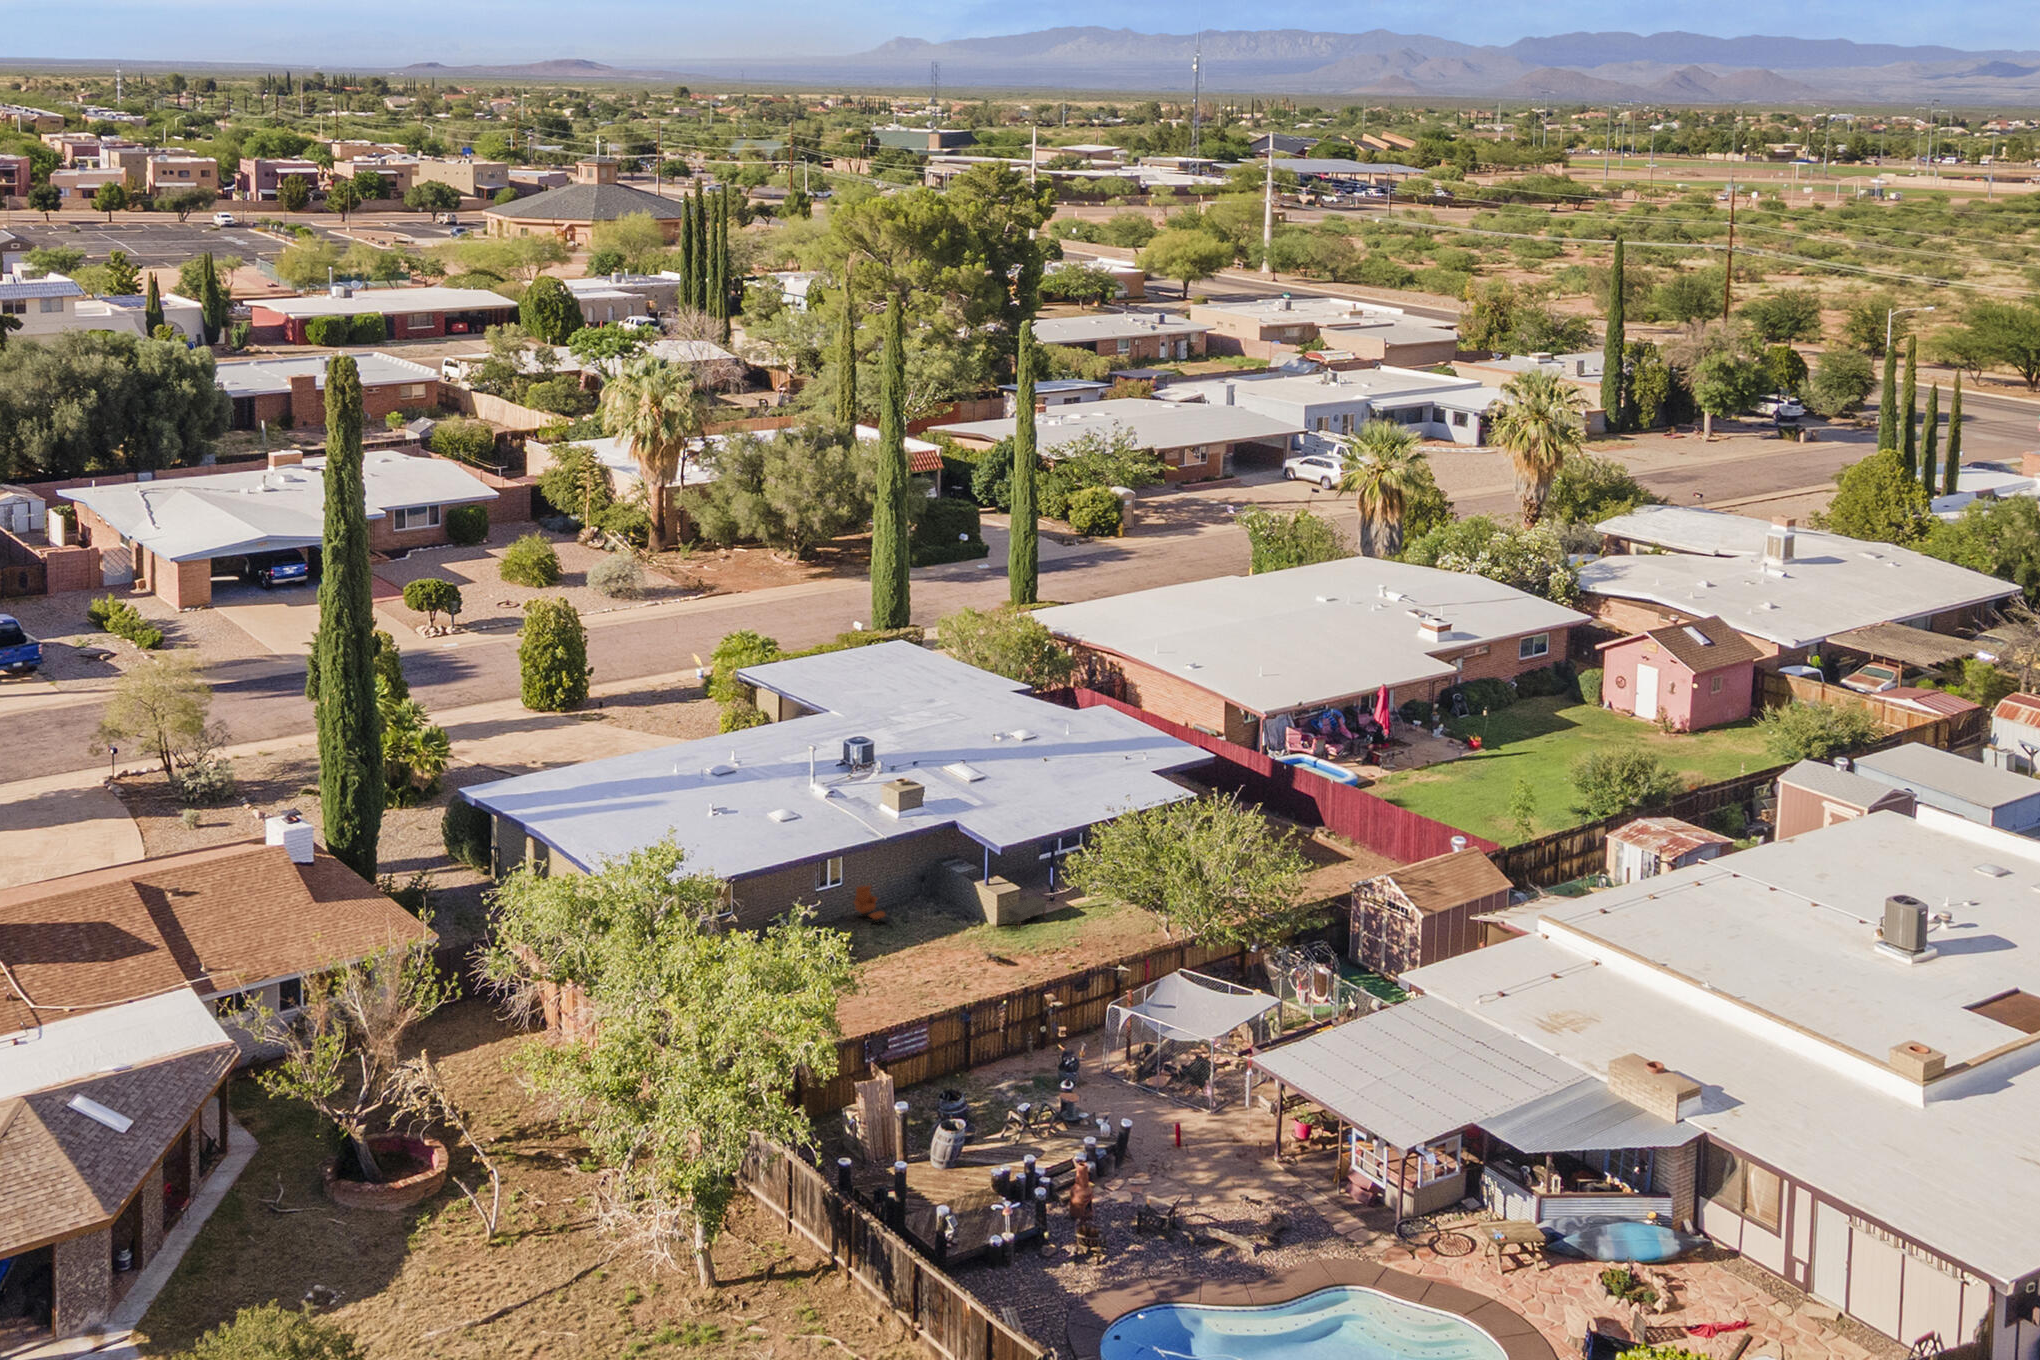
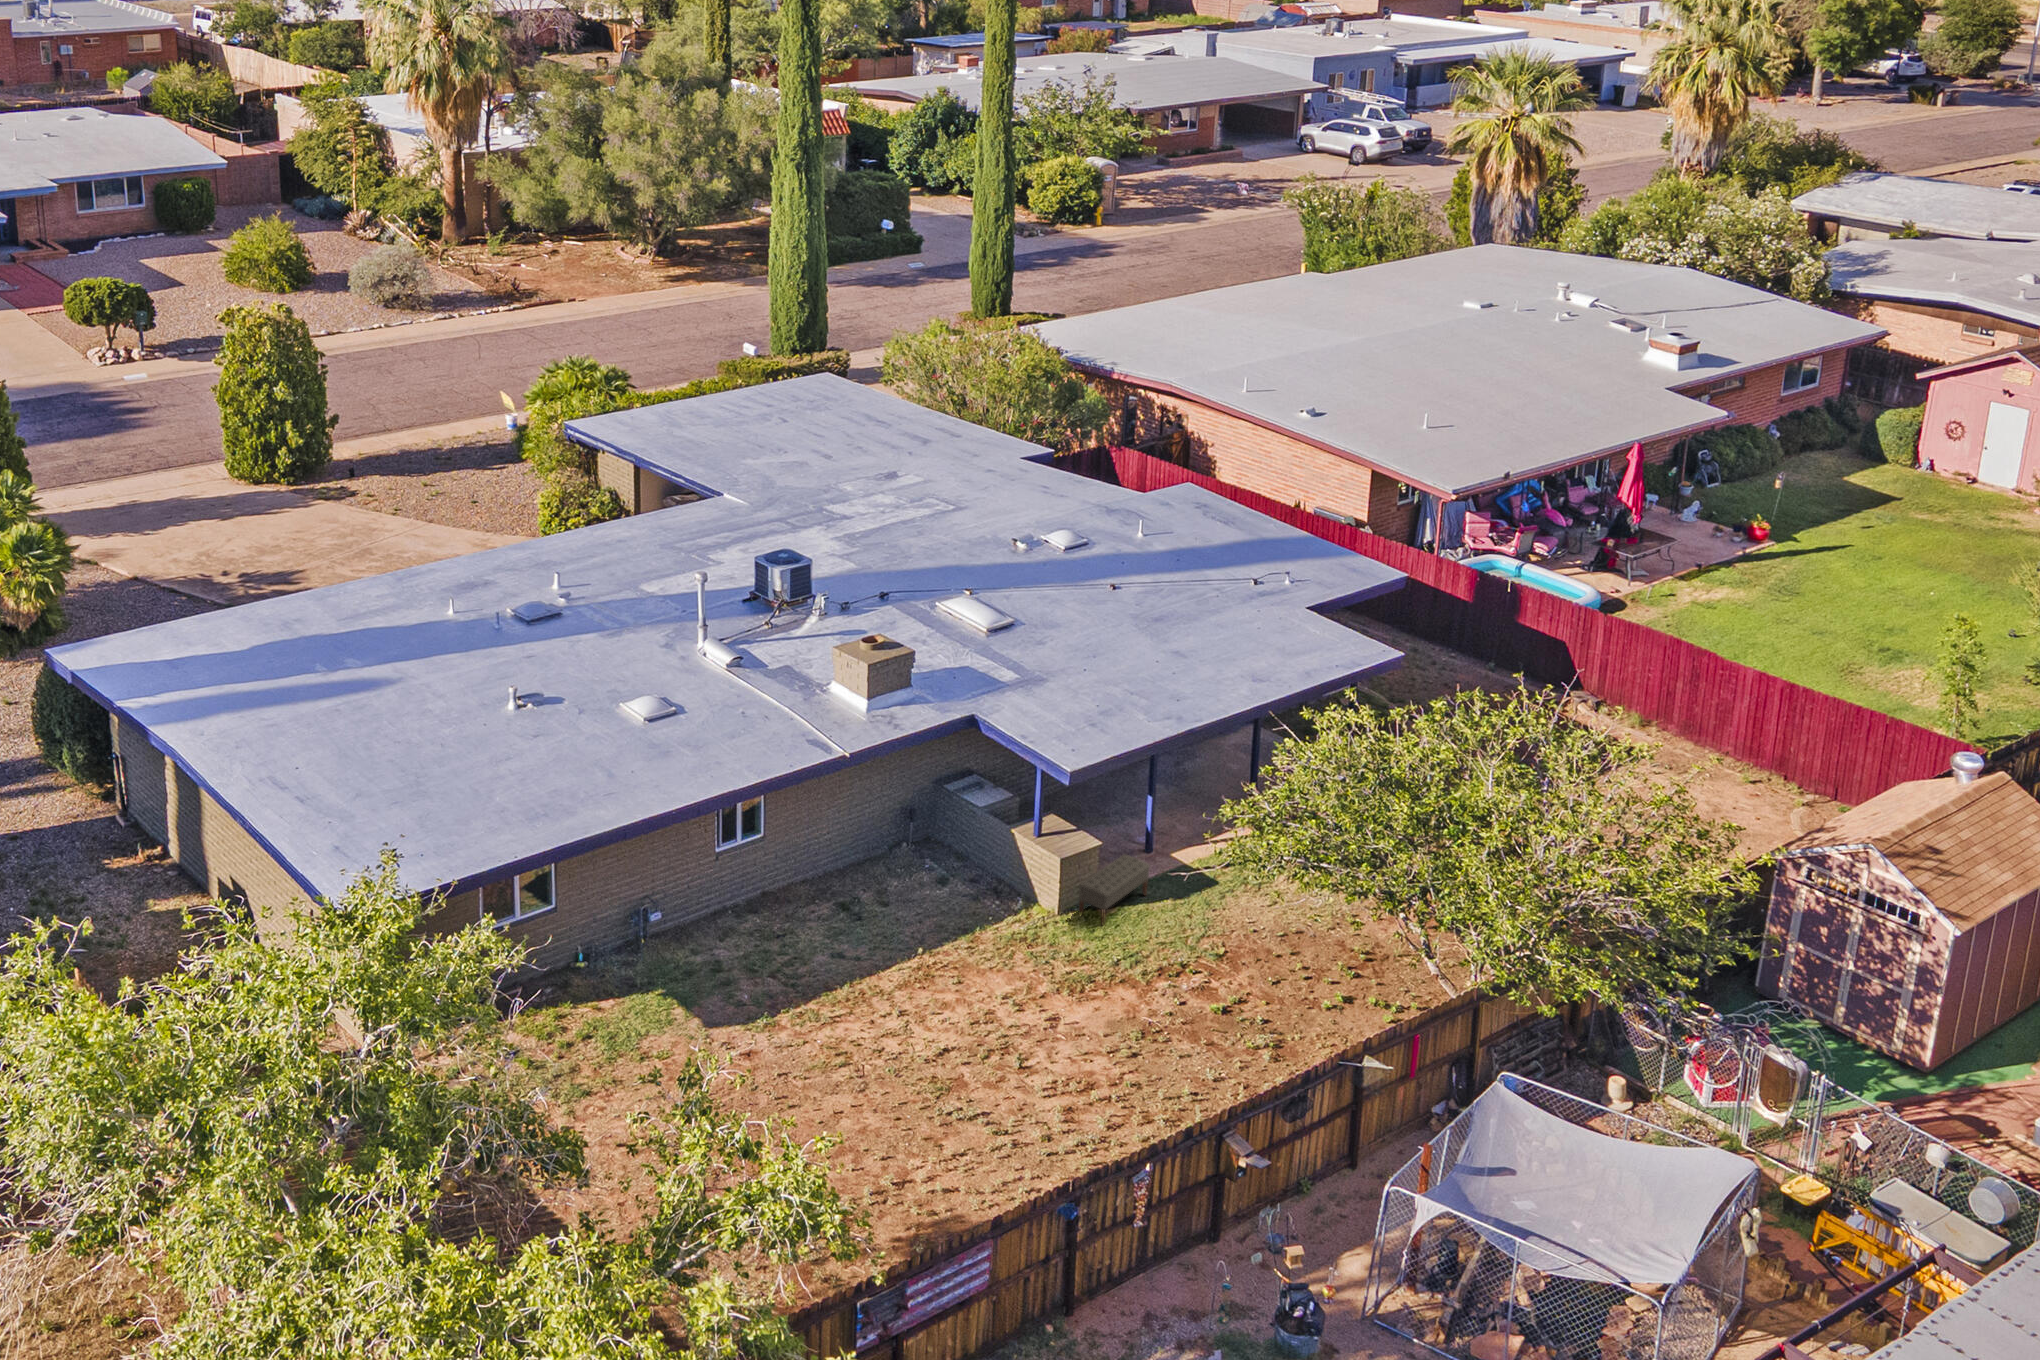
lounge chair: present [854,885,885,923] -> none [784,834,847,918]

